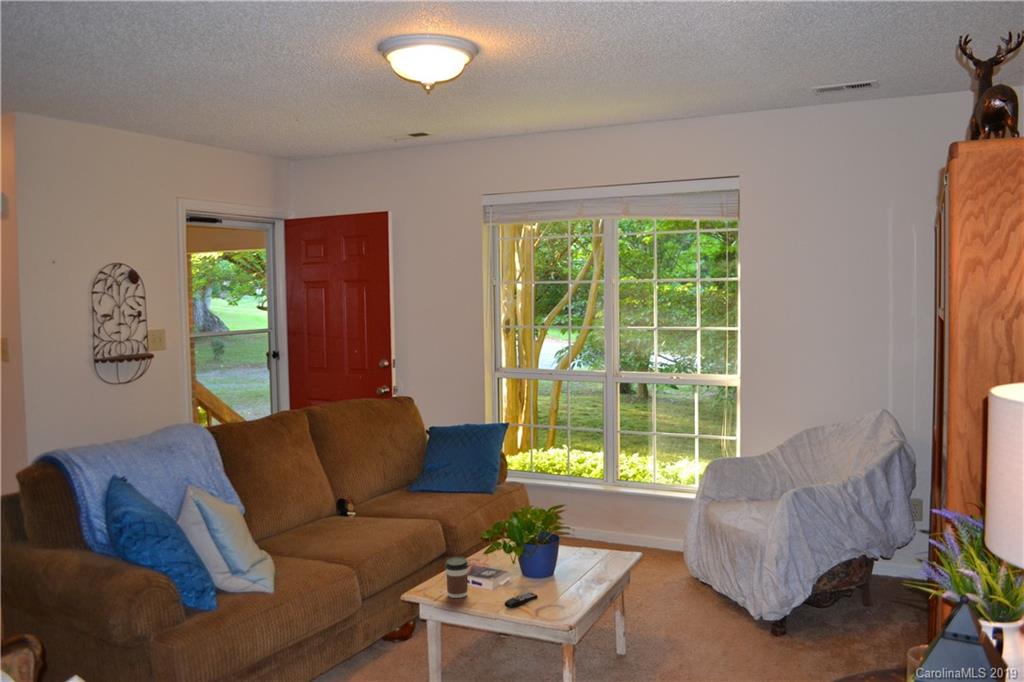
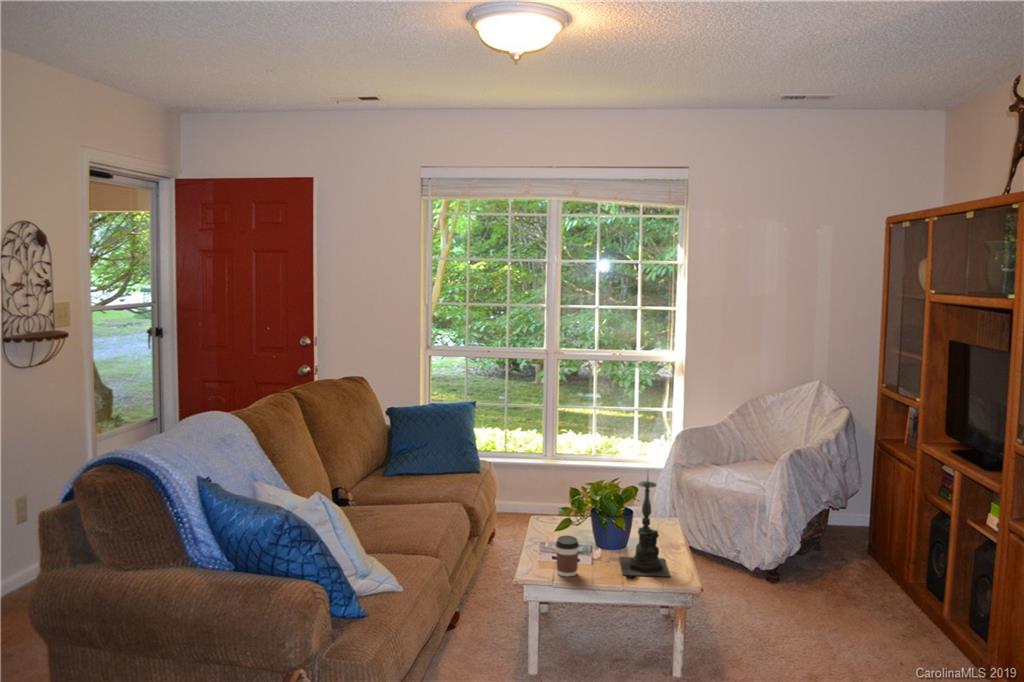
candle holder: none [509,494,573,609] -> present [619,473,670,577]

